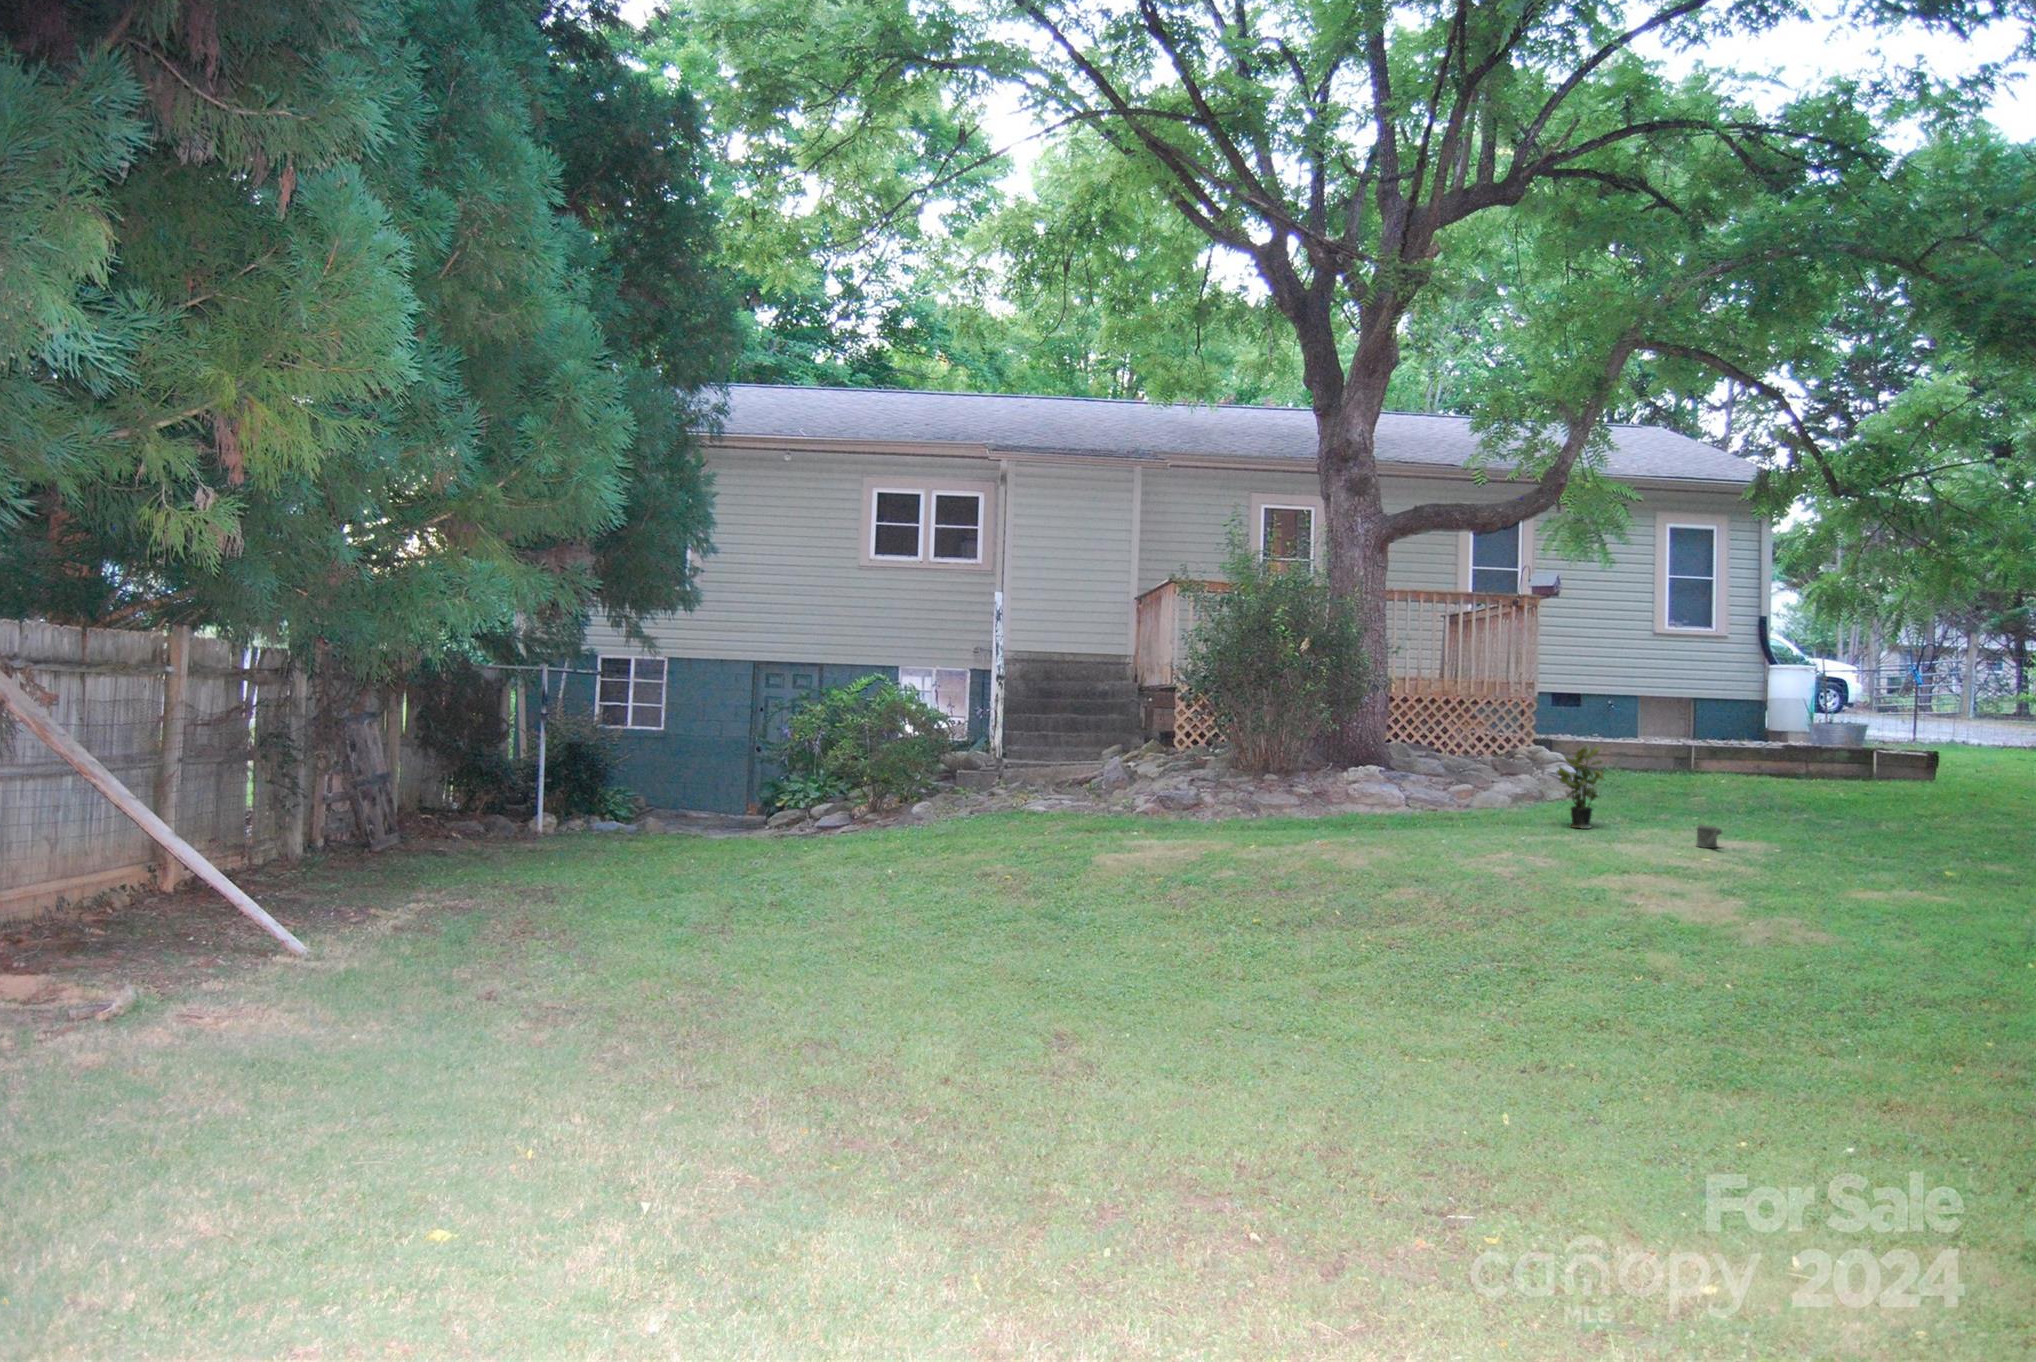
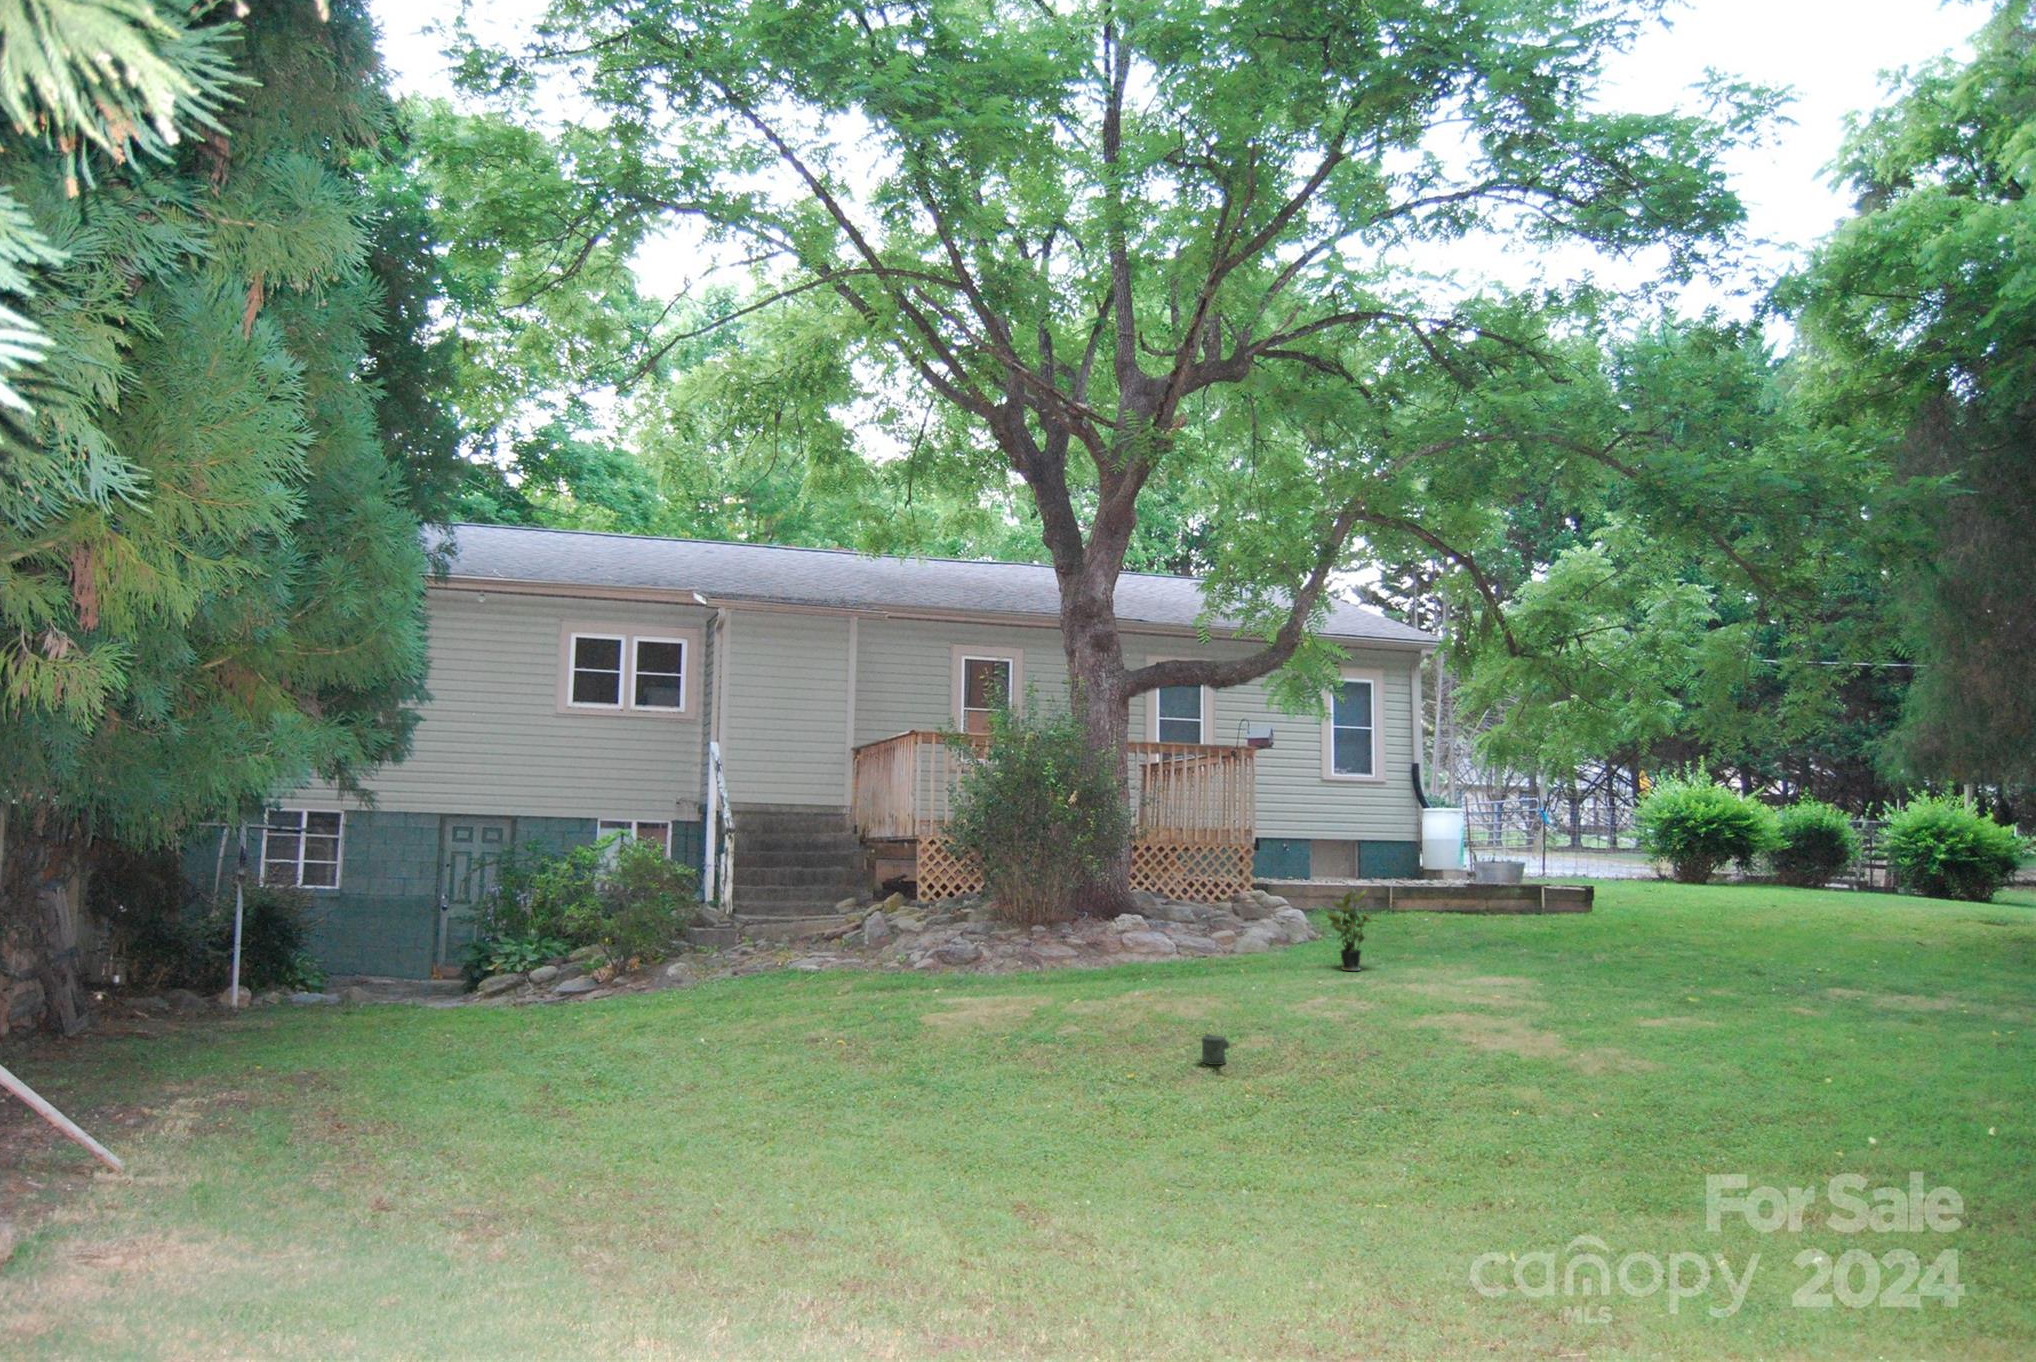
watering can: present [1696,824,1722,848] -> present [1201,1033,1230,1065]

